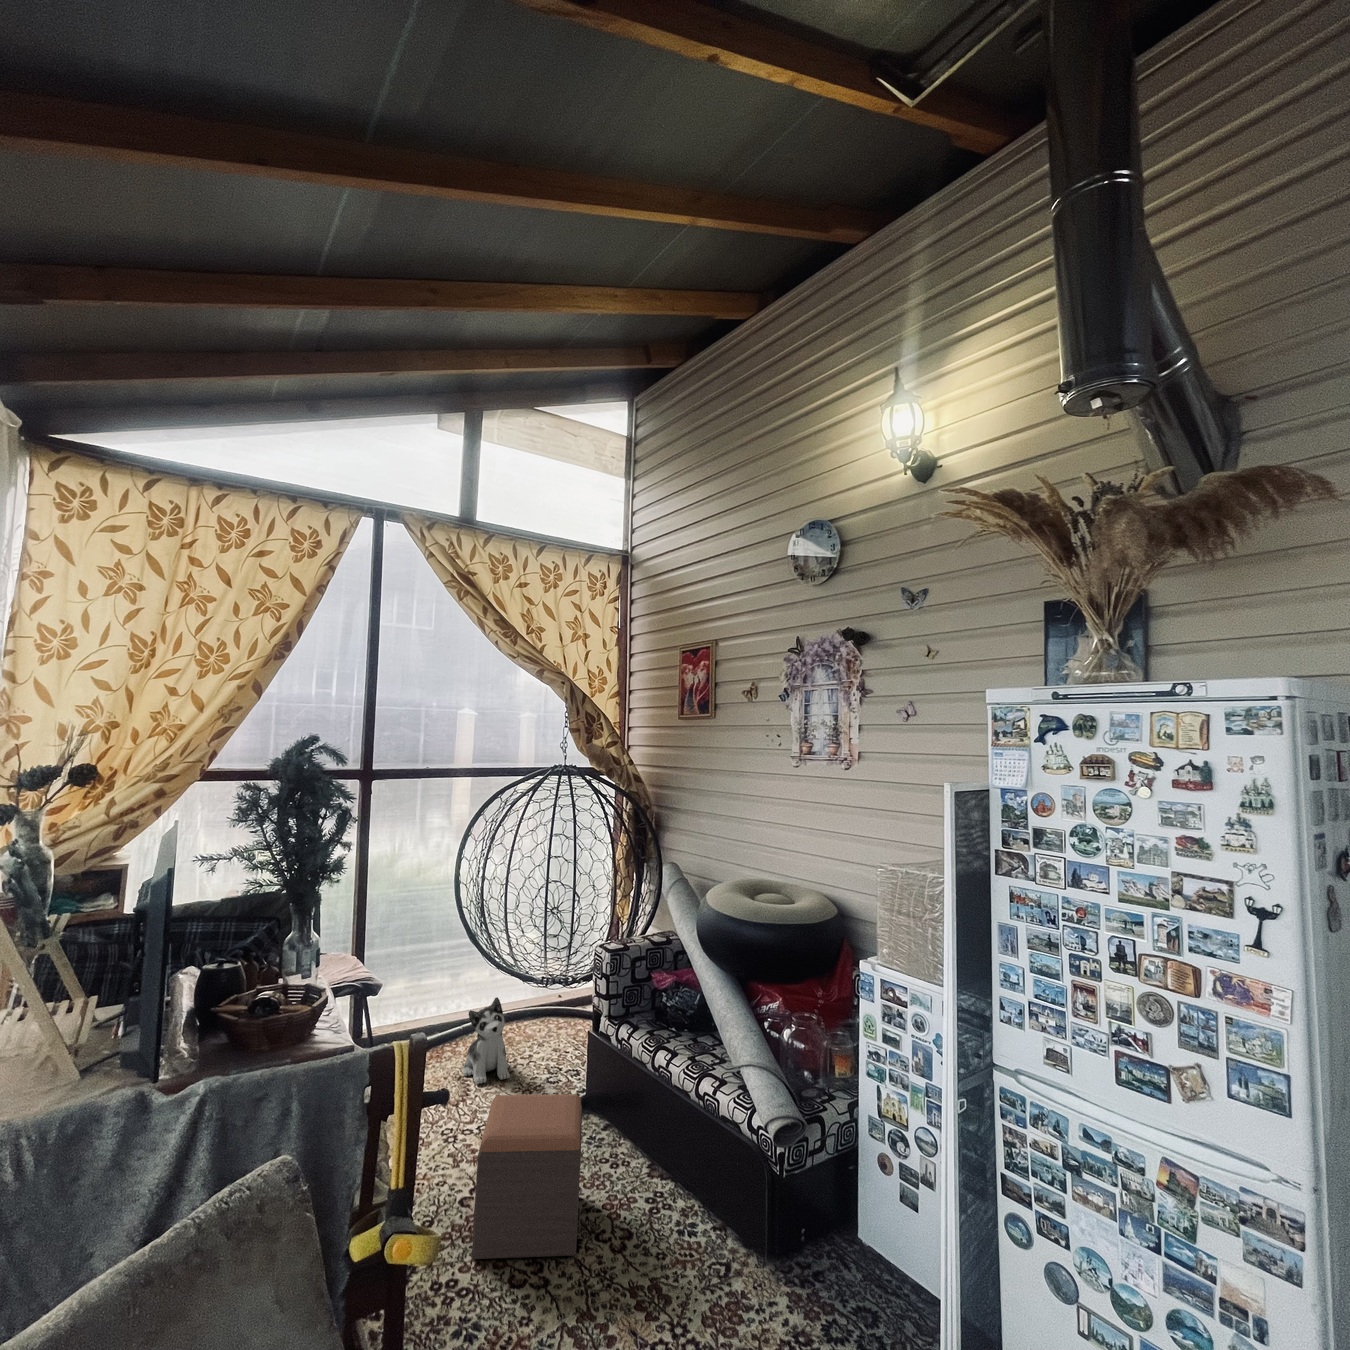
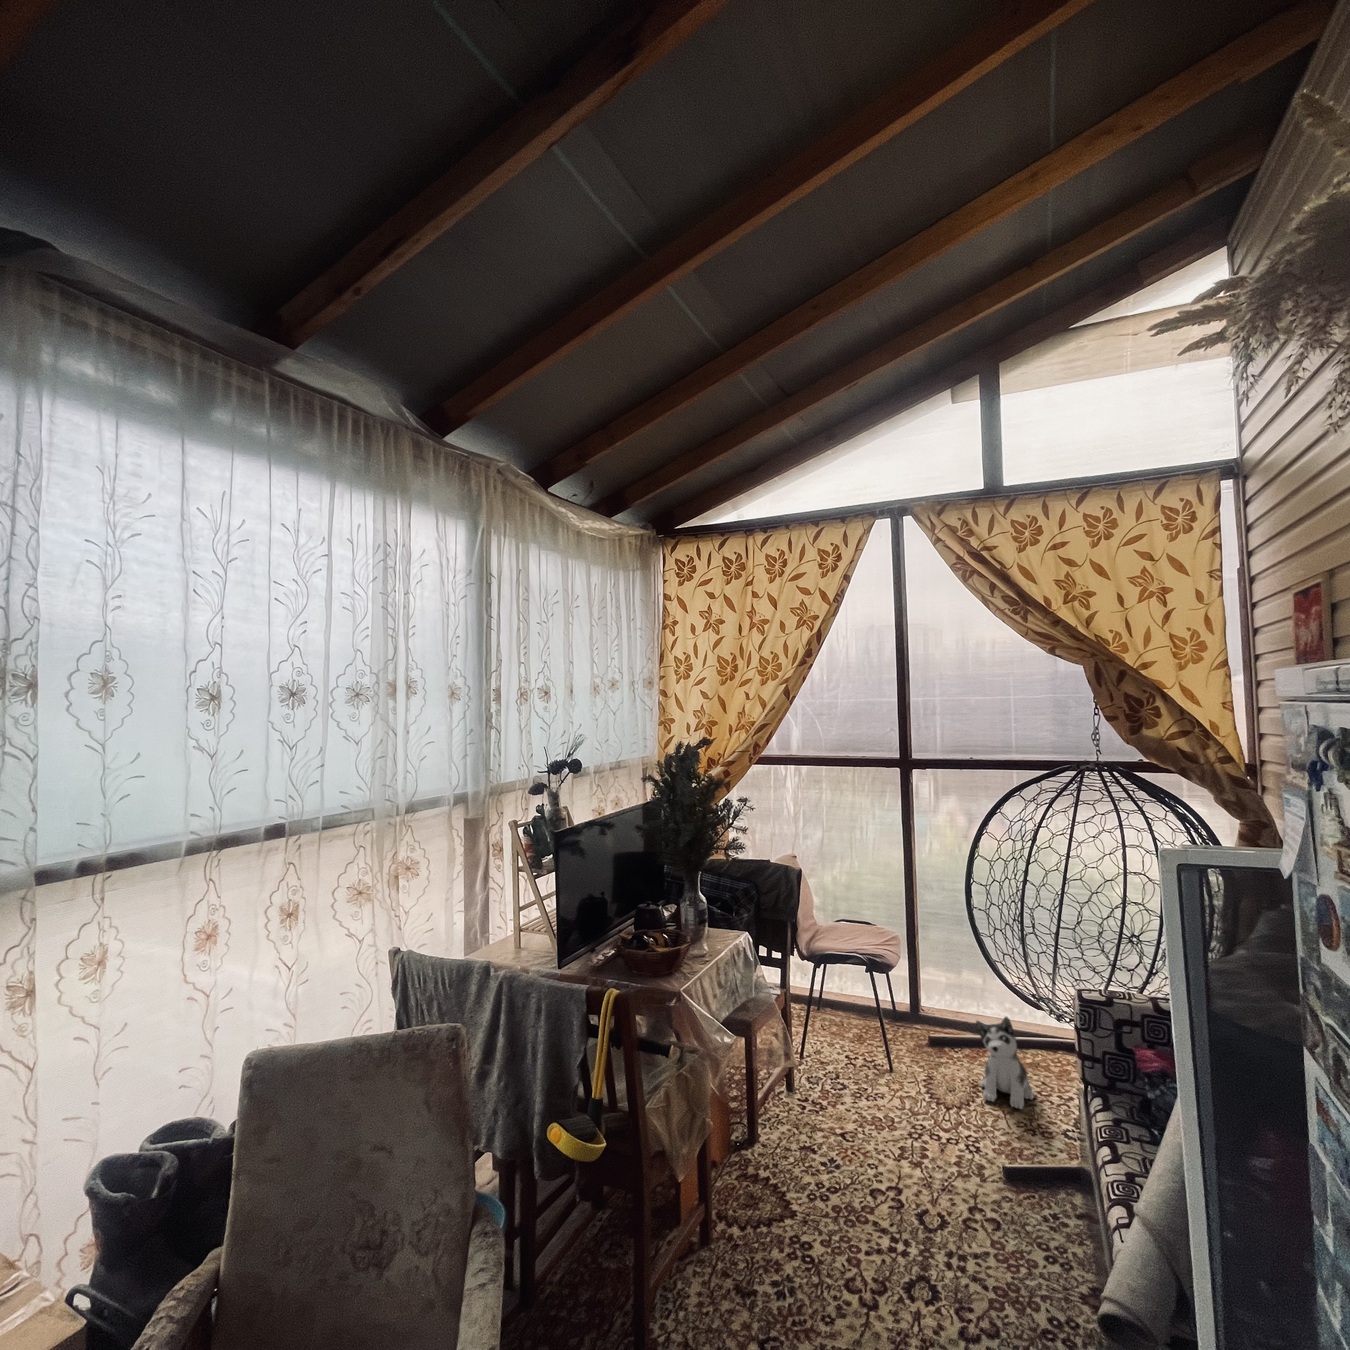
footstool: present [472,1094,582,1259] -> none [834,1105,979,1305]

